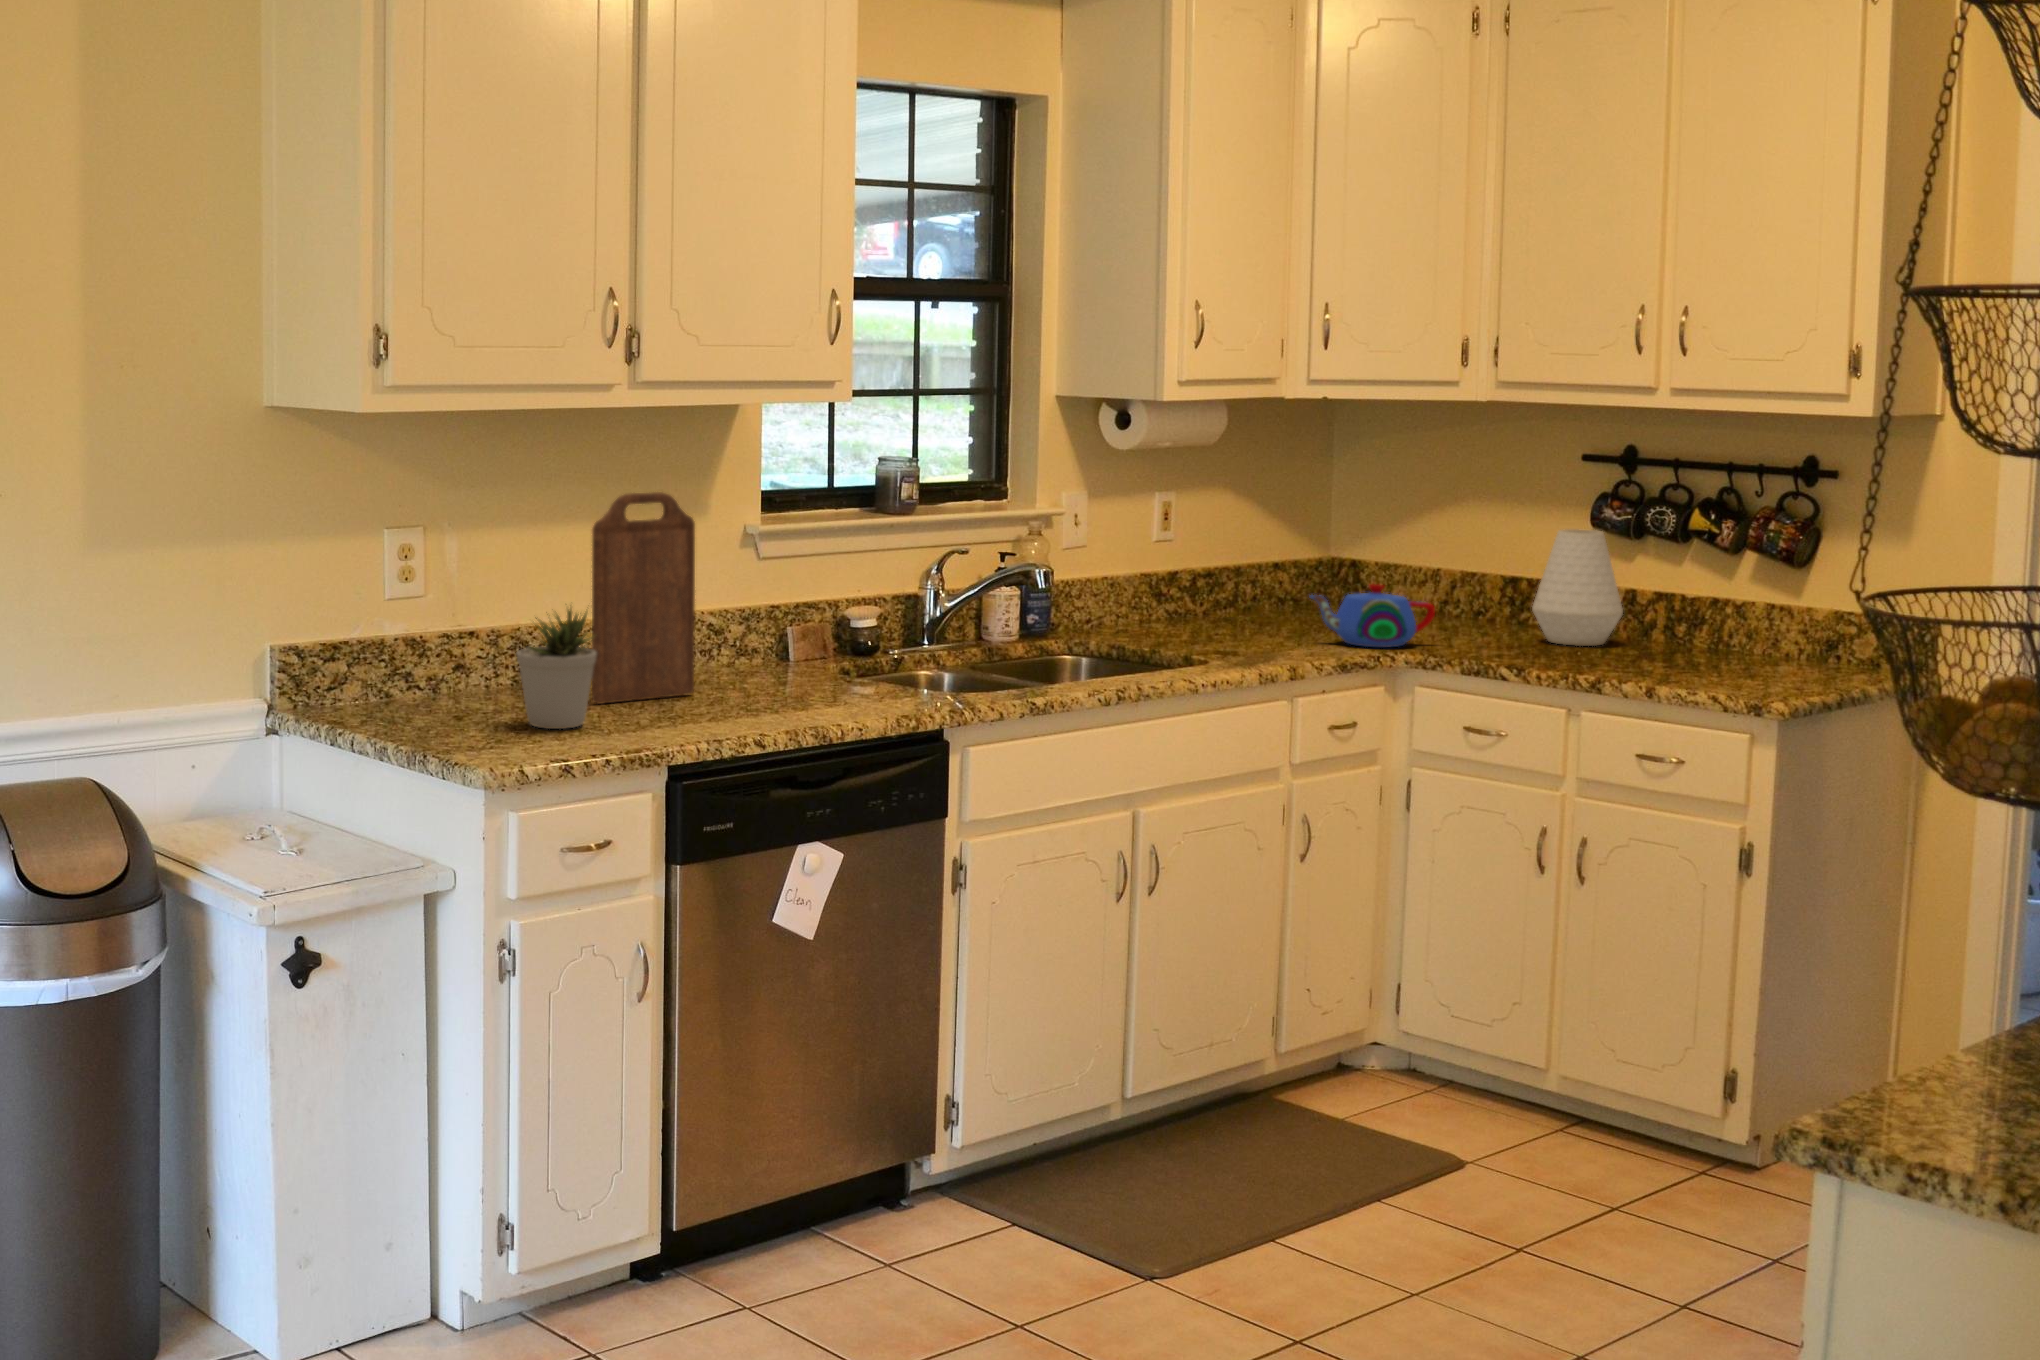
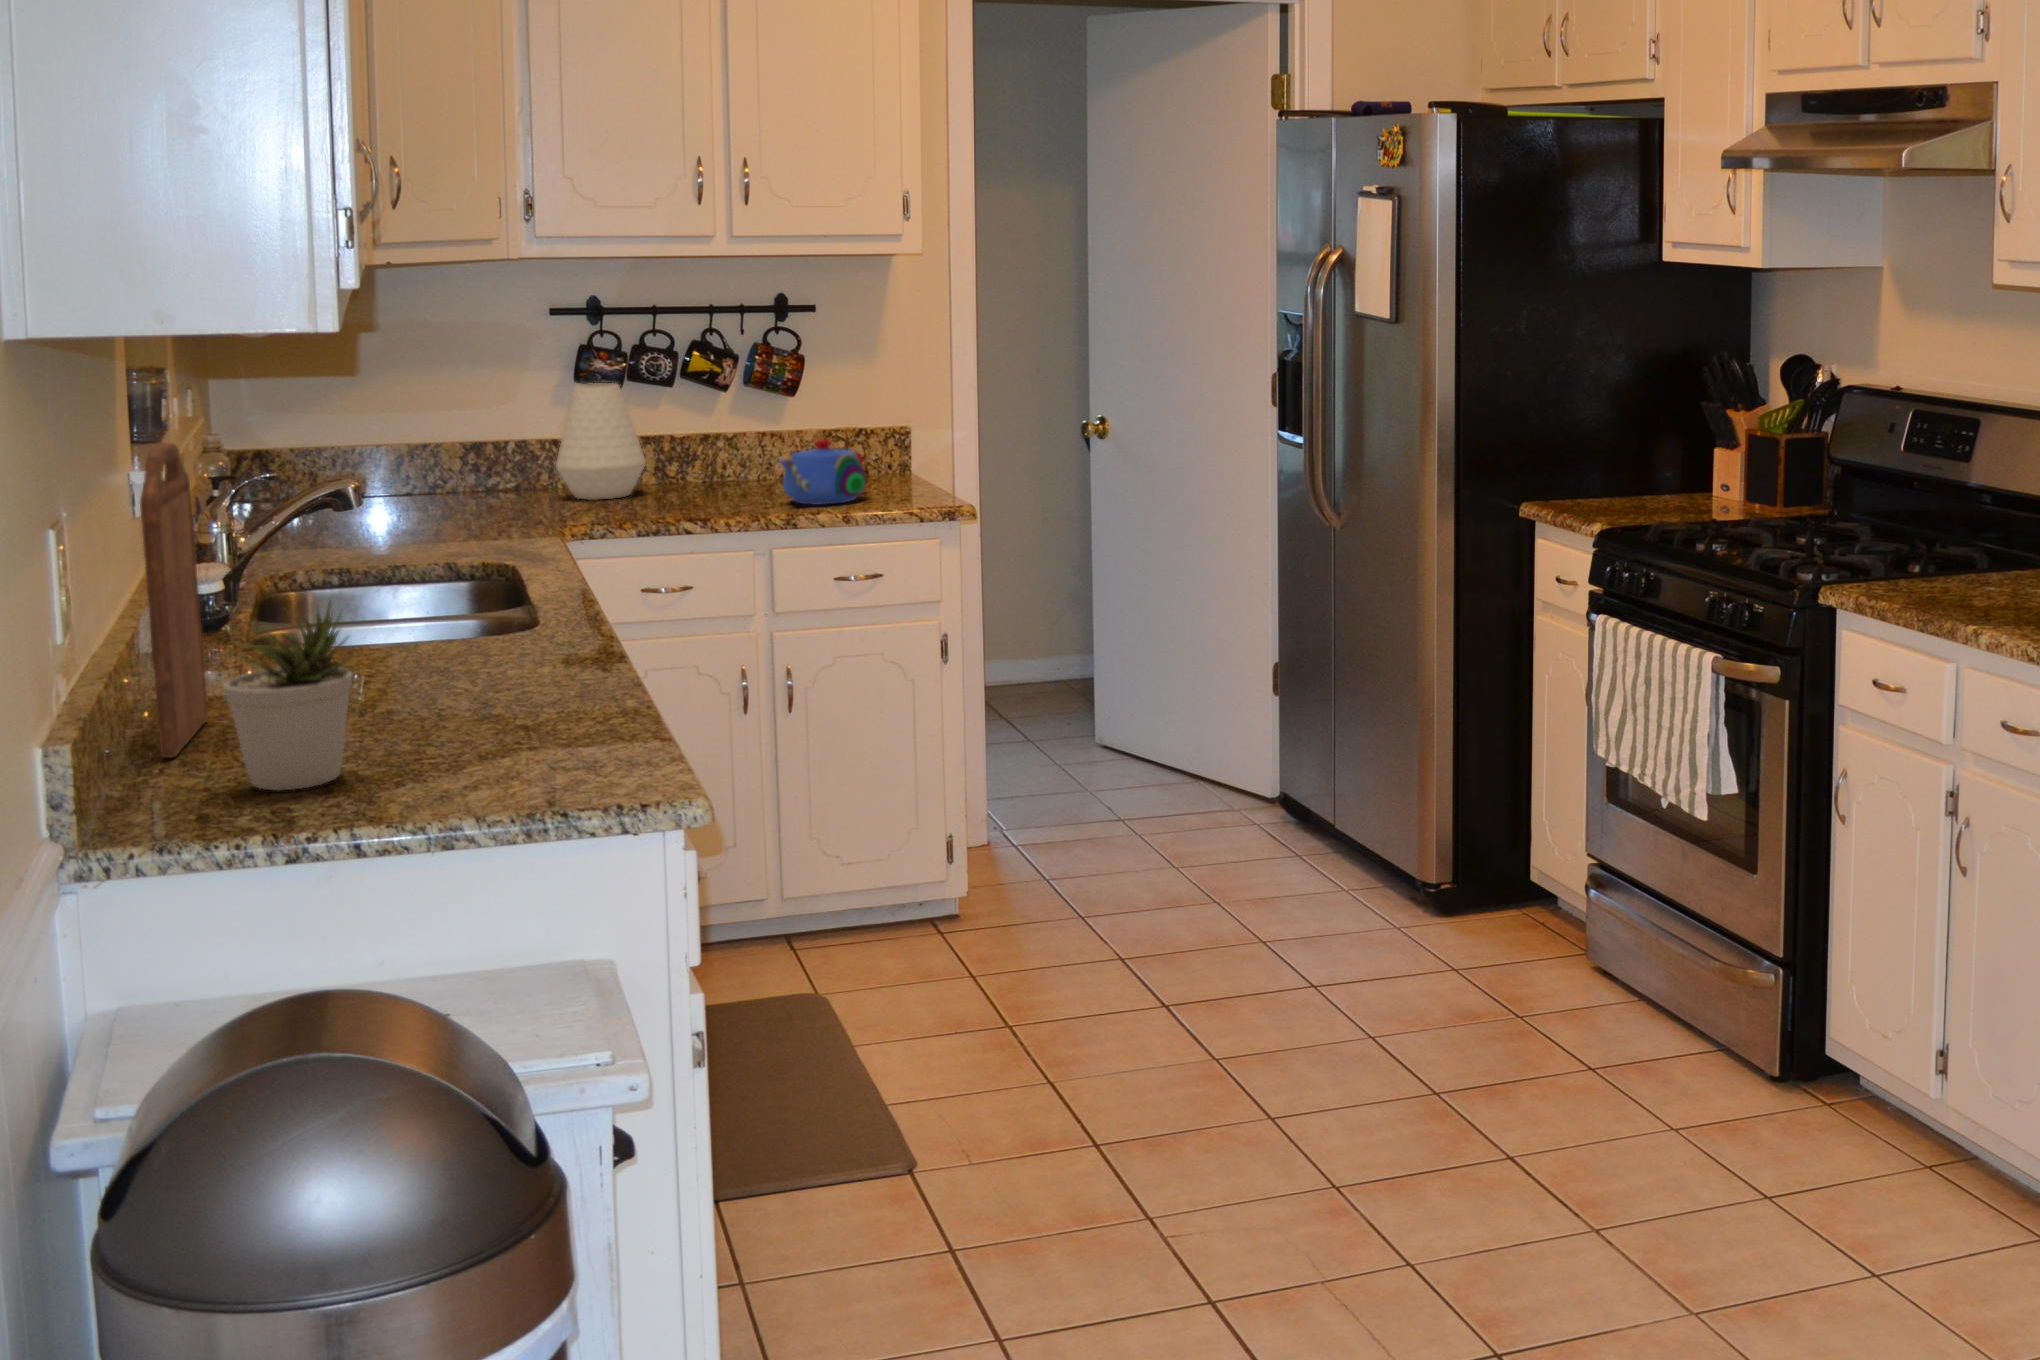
teapot: present [1310,584,1435,647] -> present [780,440,866,505]

